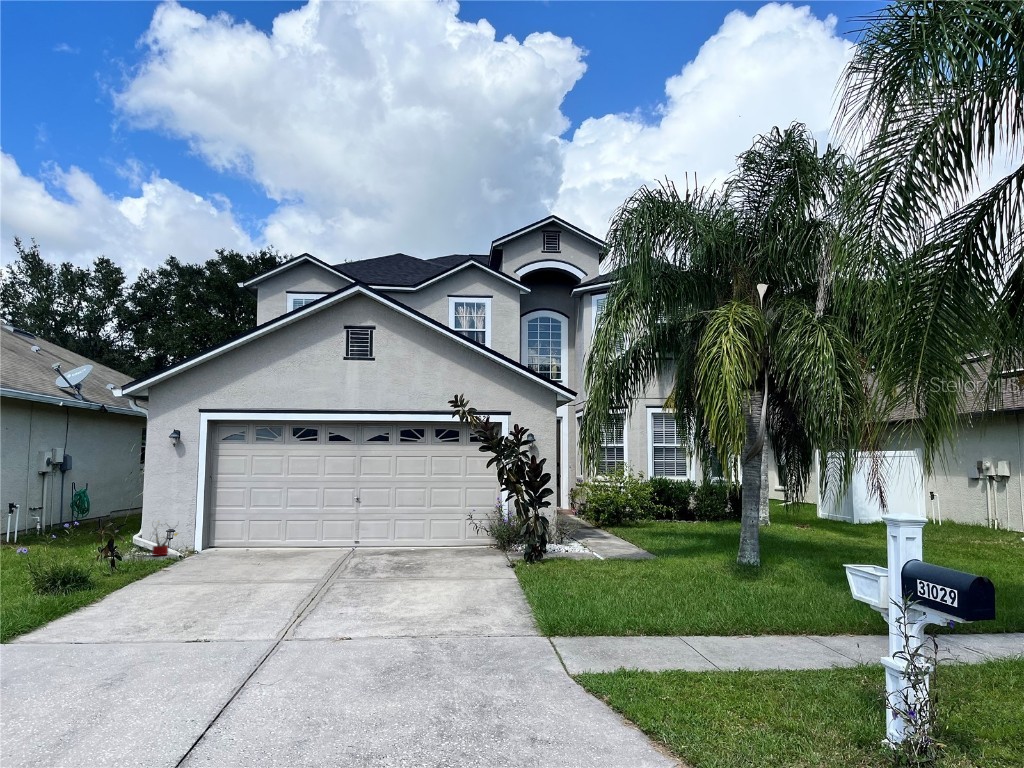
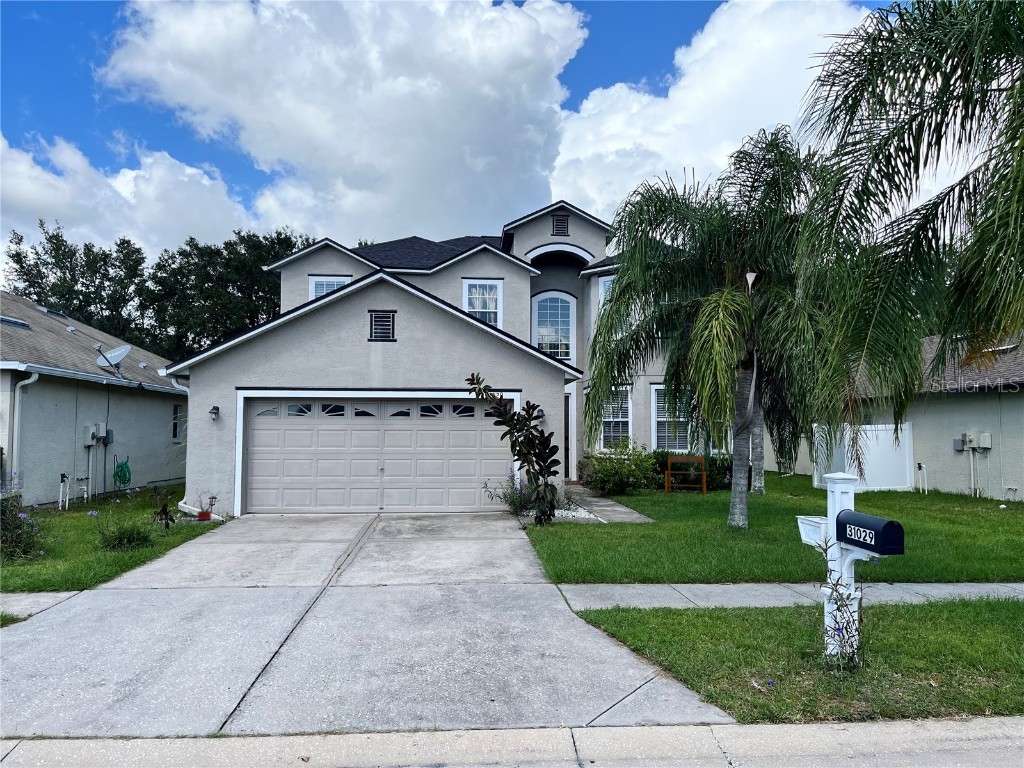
bench: none [663,483,707,524] -> present [665,455,706,494]

